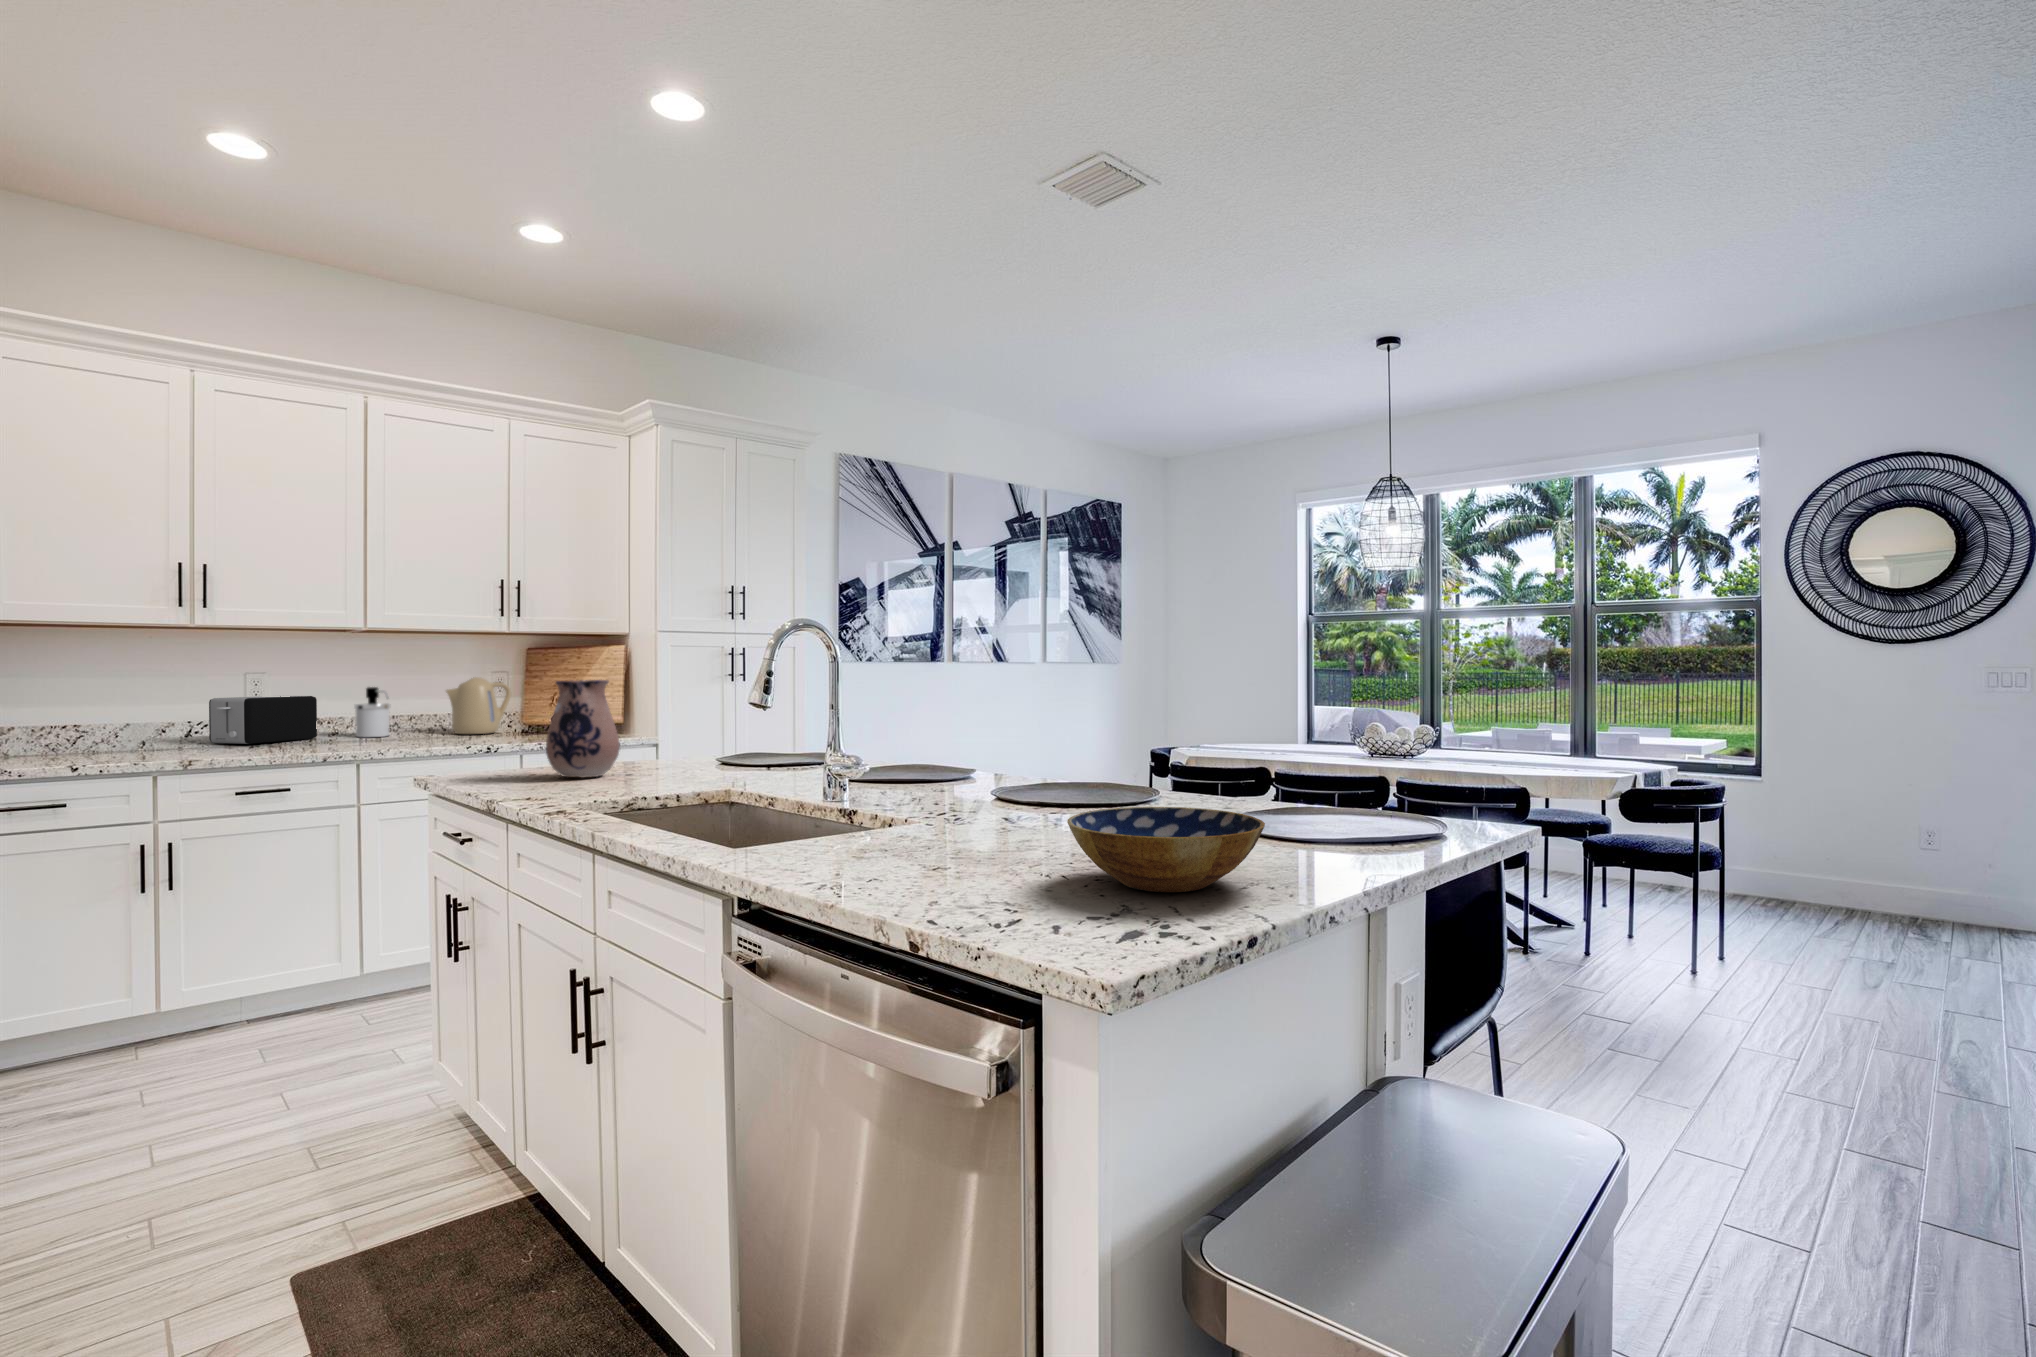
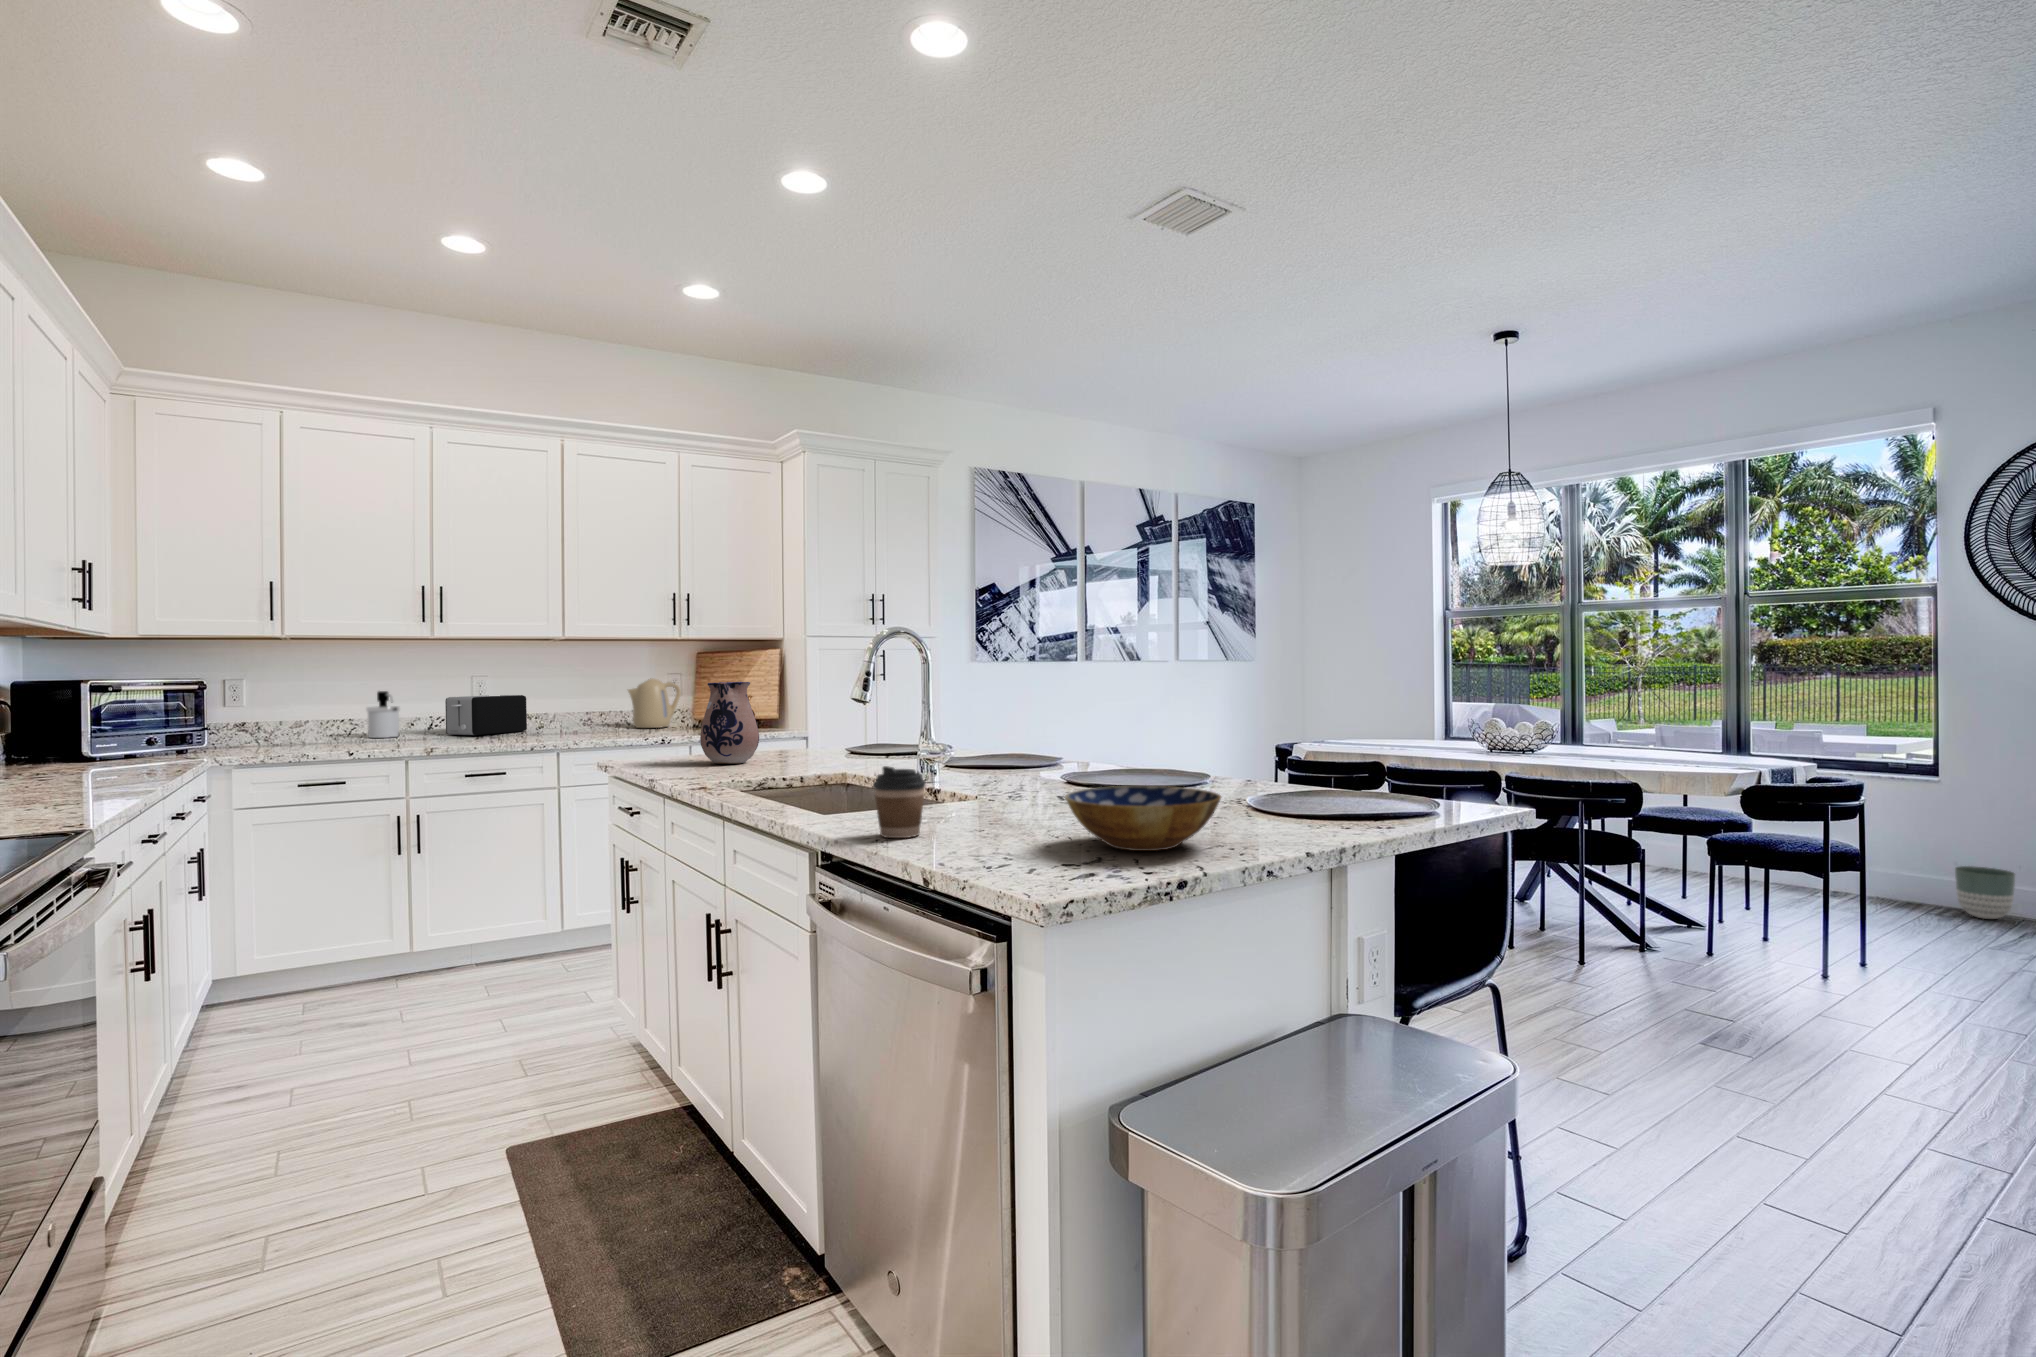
soap dispenser: present [354,687,390,737] -> present [366,691,400,738]
coffee cup: none [810,787,879,880] -> present [873,766,926,838]
planter: none [1772,857,1824,905] -> present [1955,866,2015,919]

